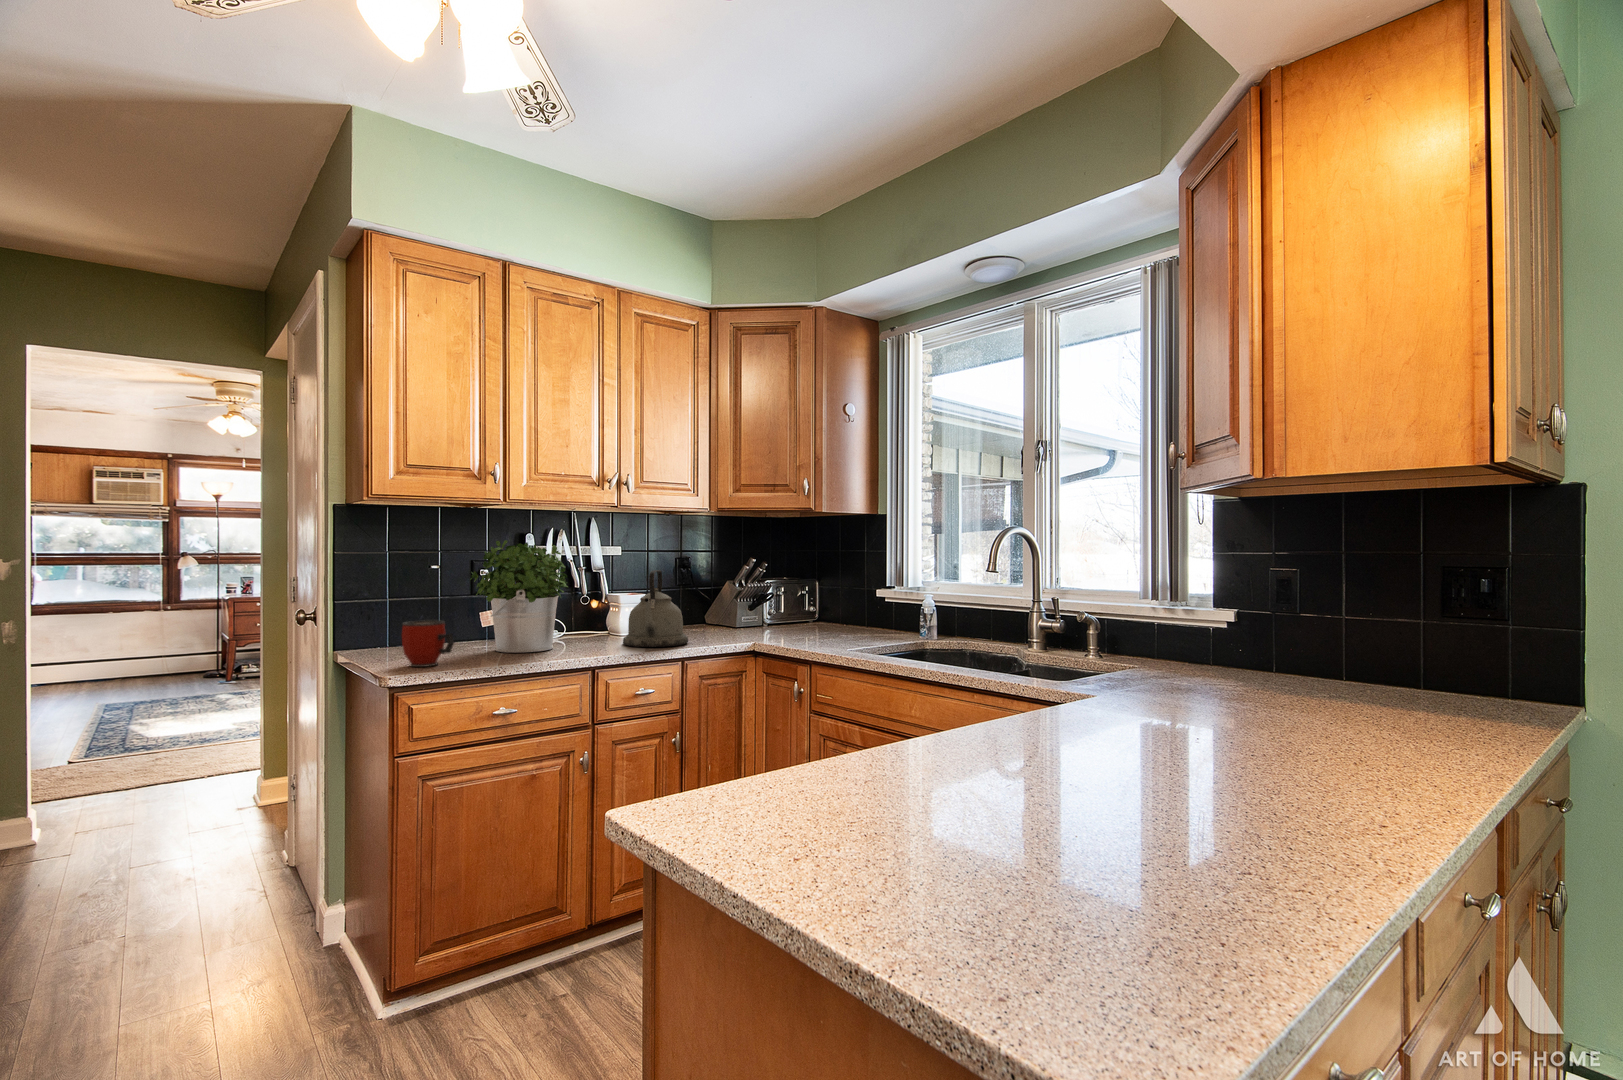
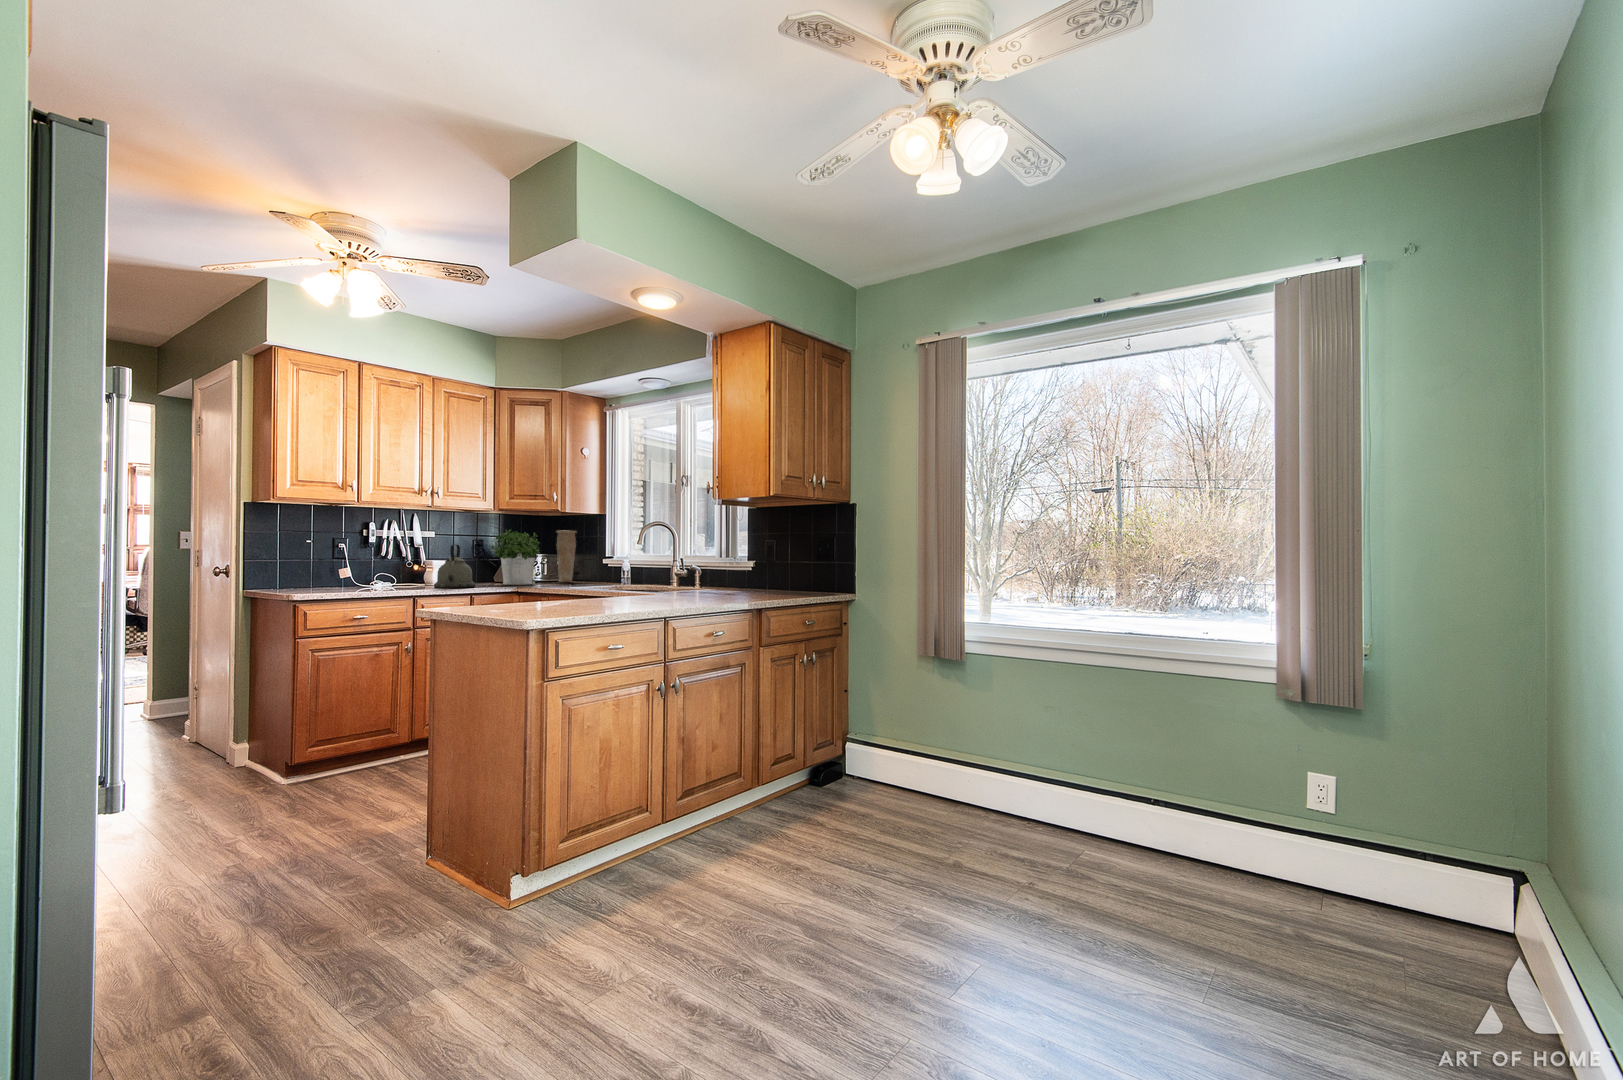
potted plant: present [470,540,568,653] -> present [491,529,541,585]
vase: none [803,542,835,627] -> present [557,531,576,582]
mug: present [402,620,454,667] -> none [298,569,330,593]

